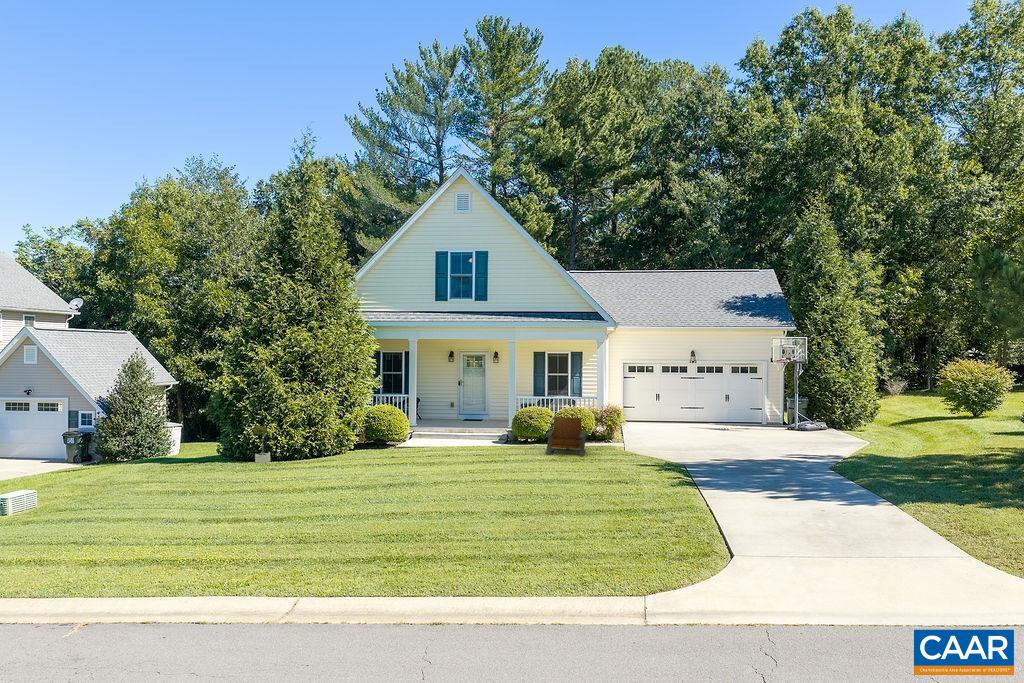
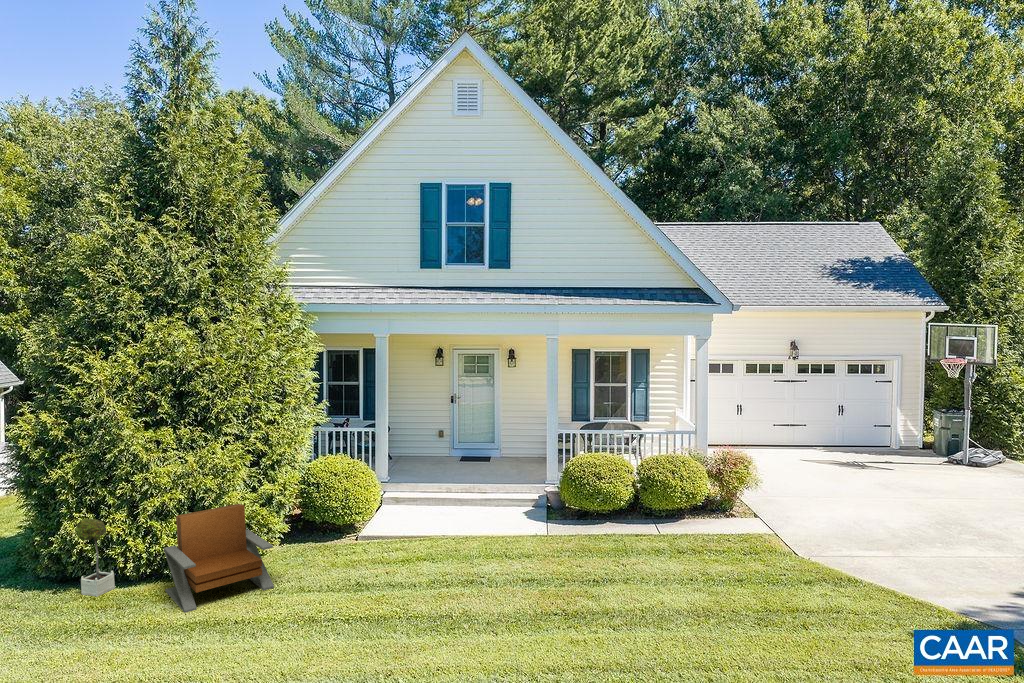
lounge chair: present [546,417,586,456] -> present [164,504,274,613]

